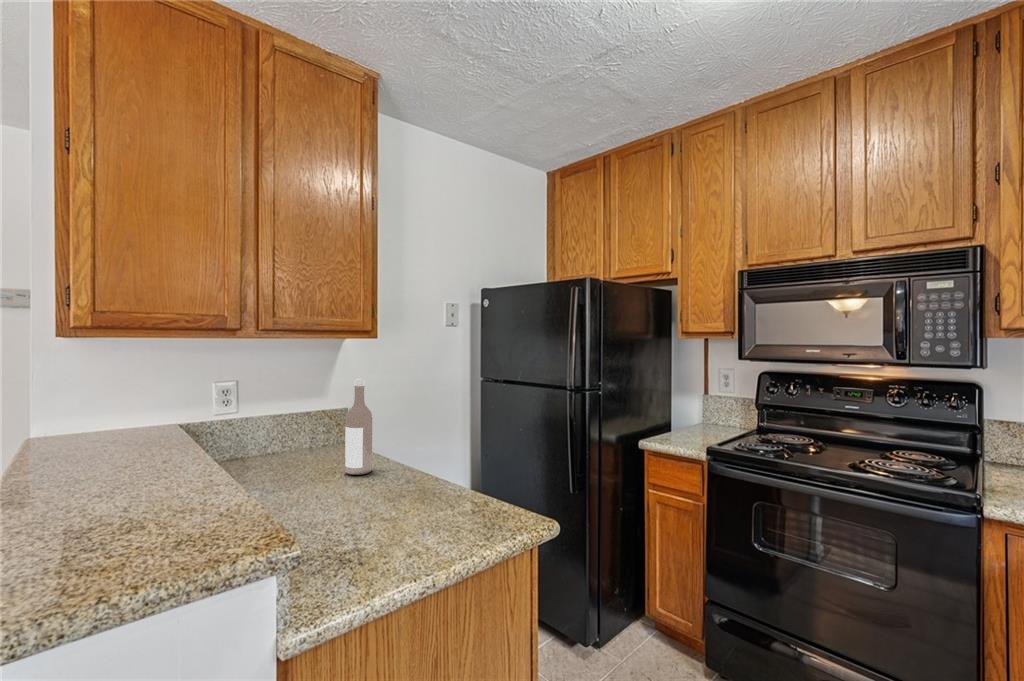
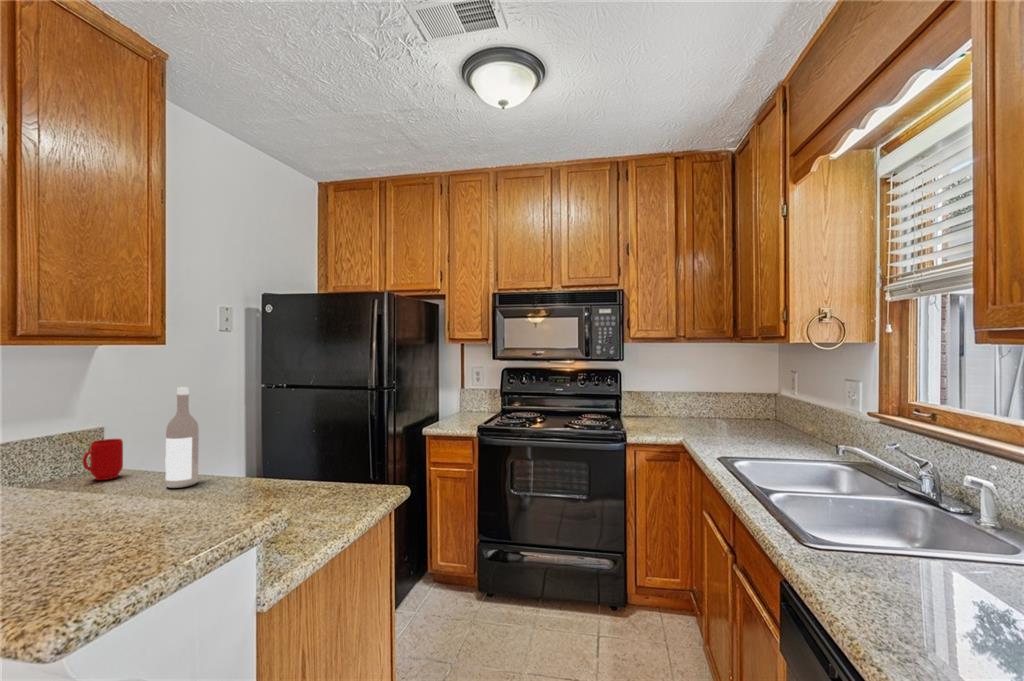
mug: none [306,420,338,455] -> present [82,439,123,480]

